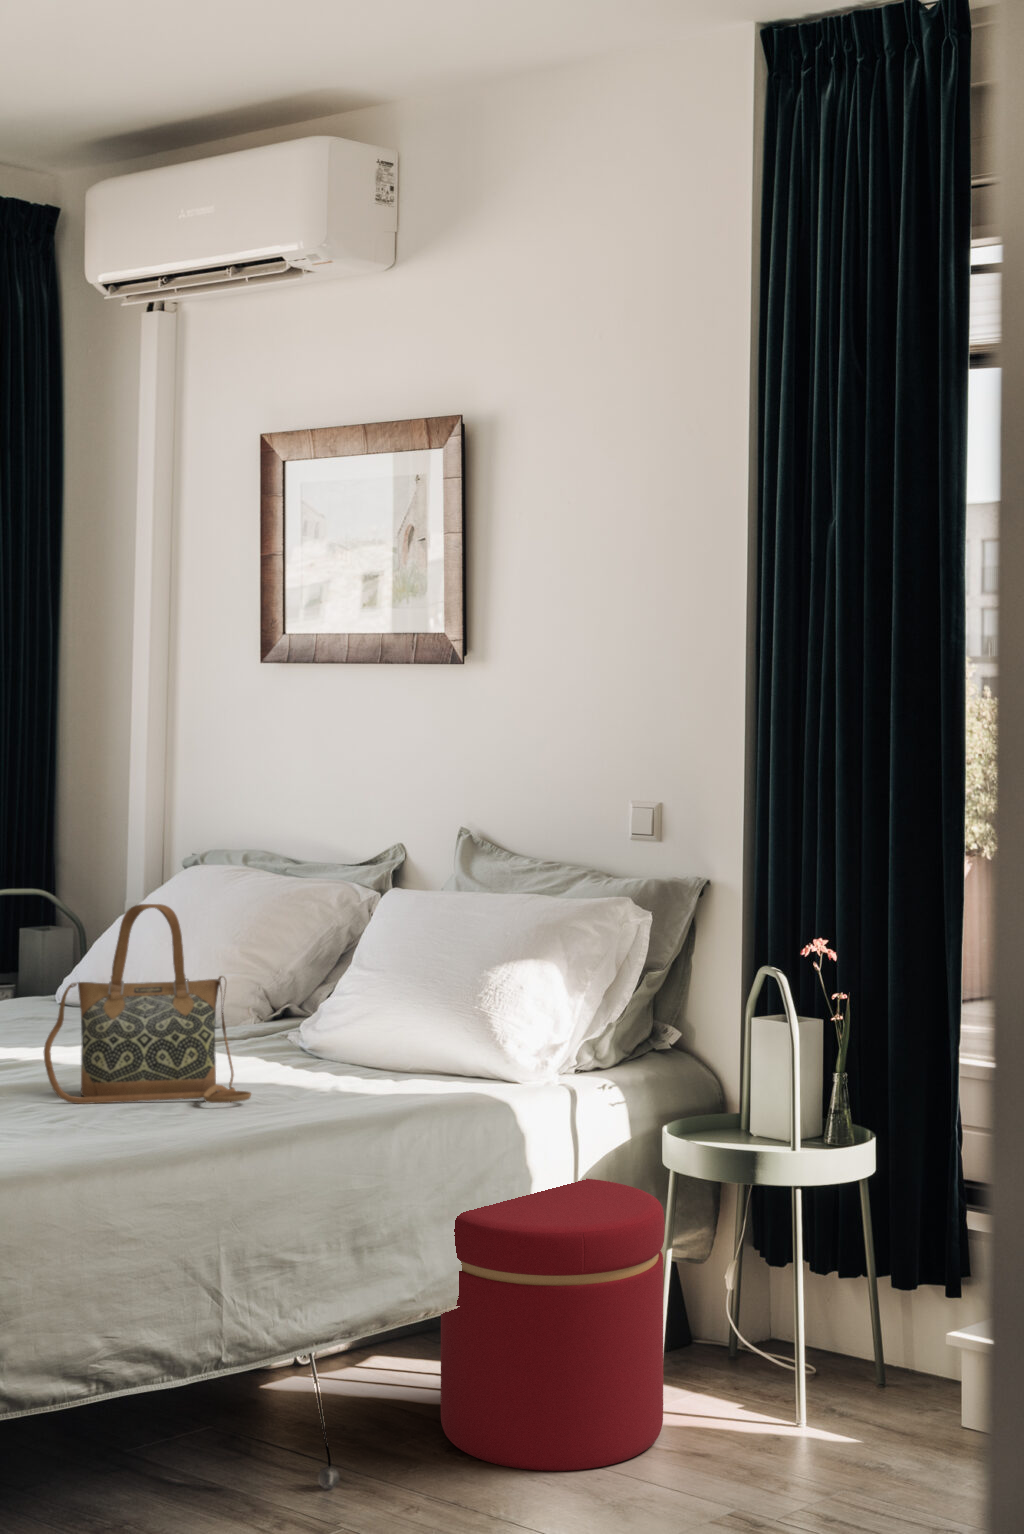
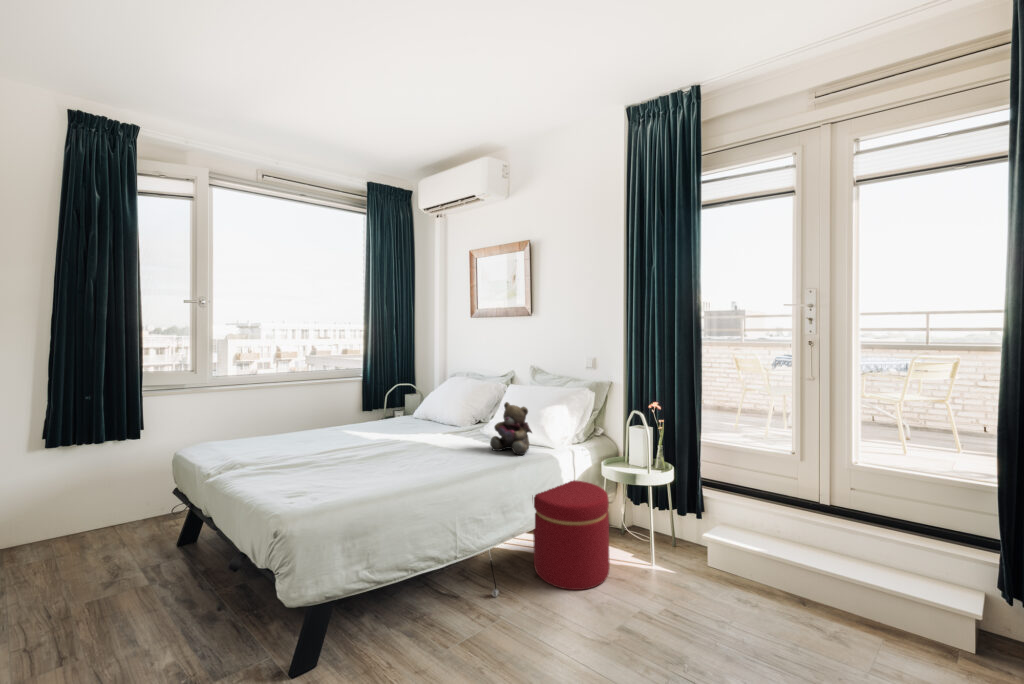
handbag: present [44,904,251,1104] -> none [401,394,469,462]
teddy bear: none [316,935,446,1092] -> present [490,402,532,455]

